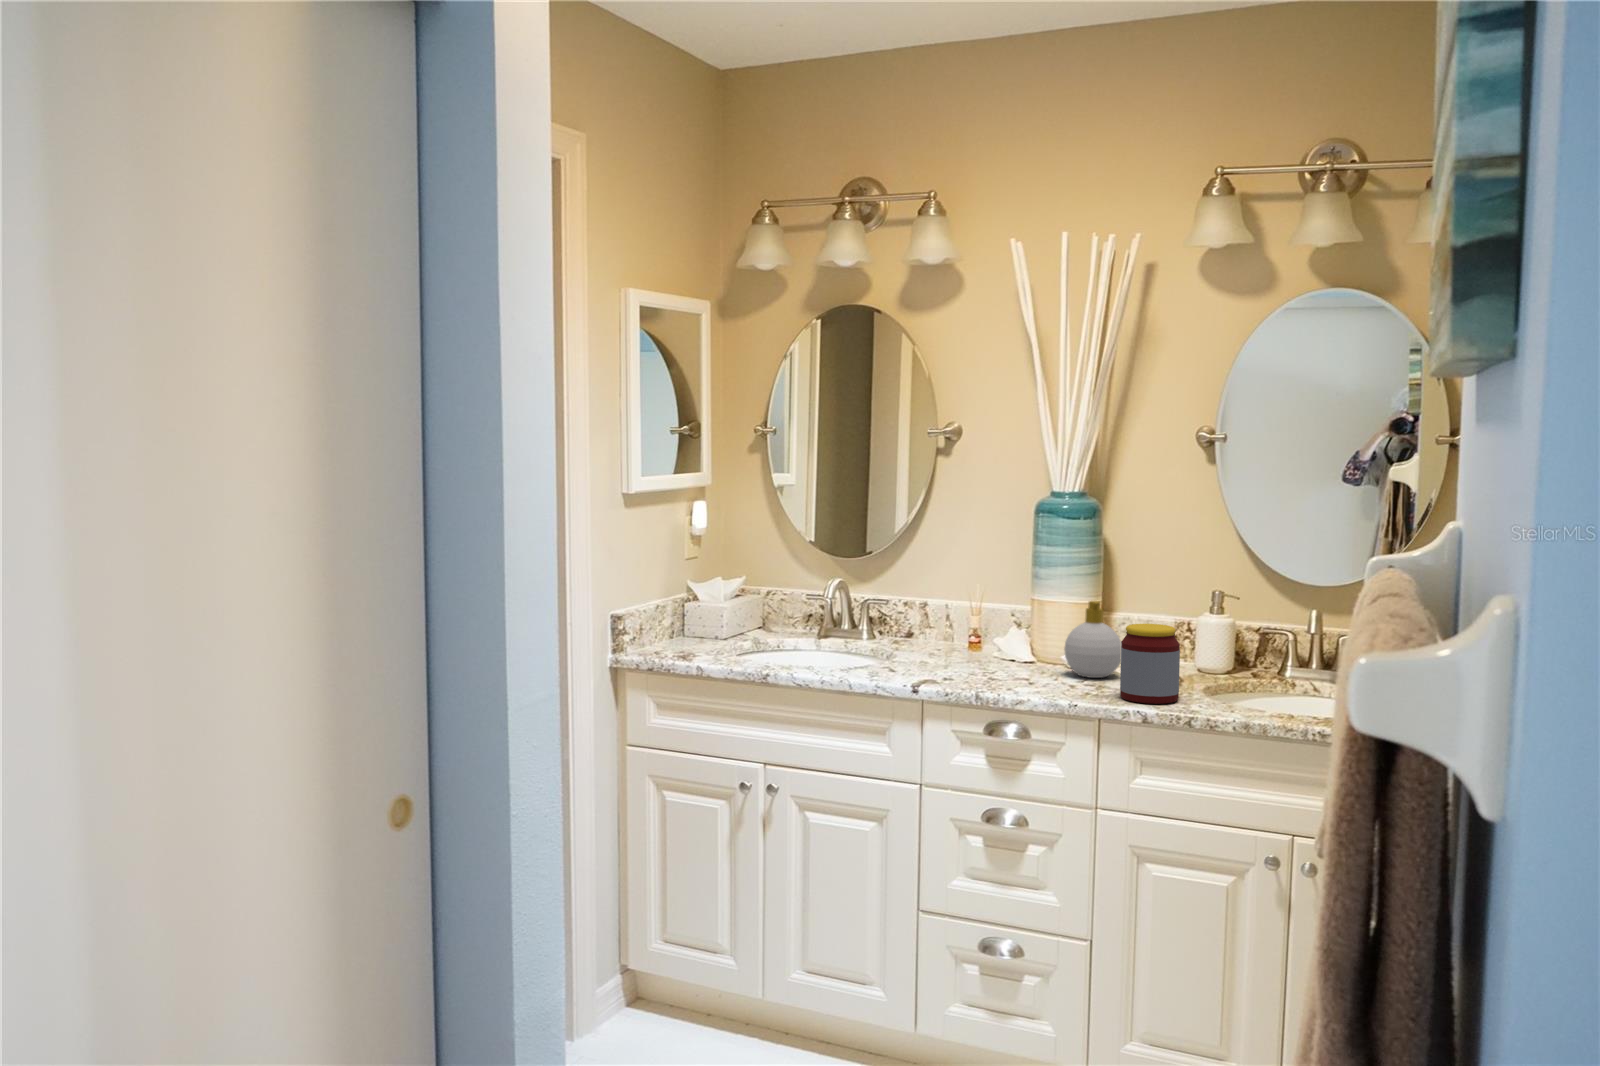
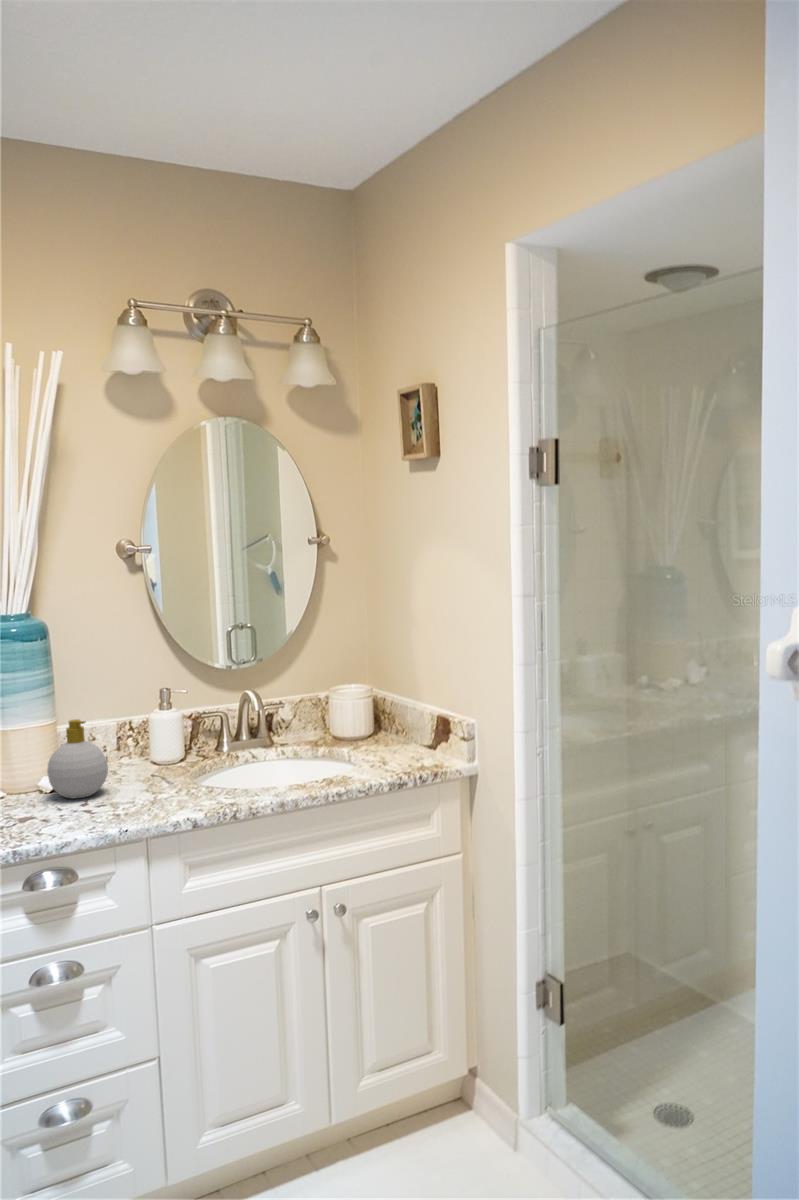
jar: present [1120,624,1180,704] -> none [144,730,203,811]

